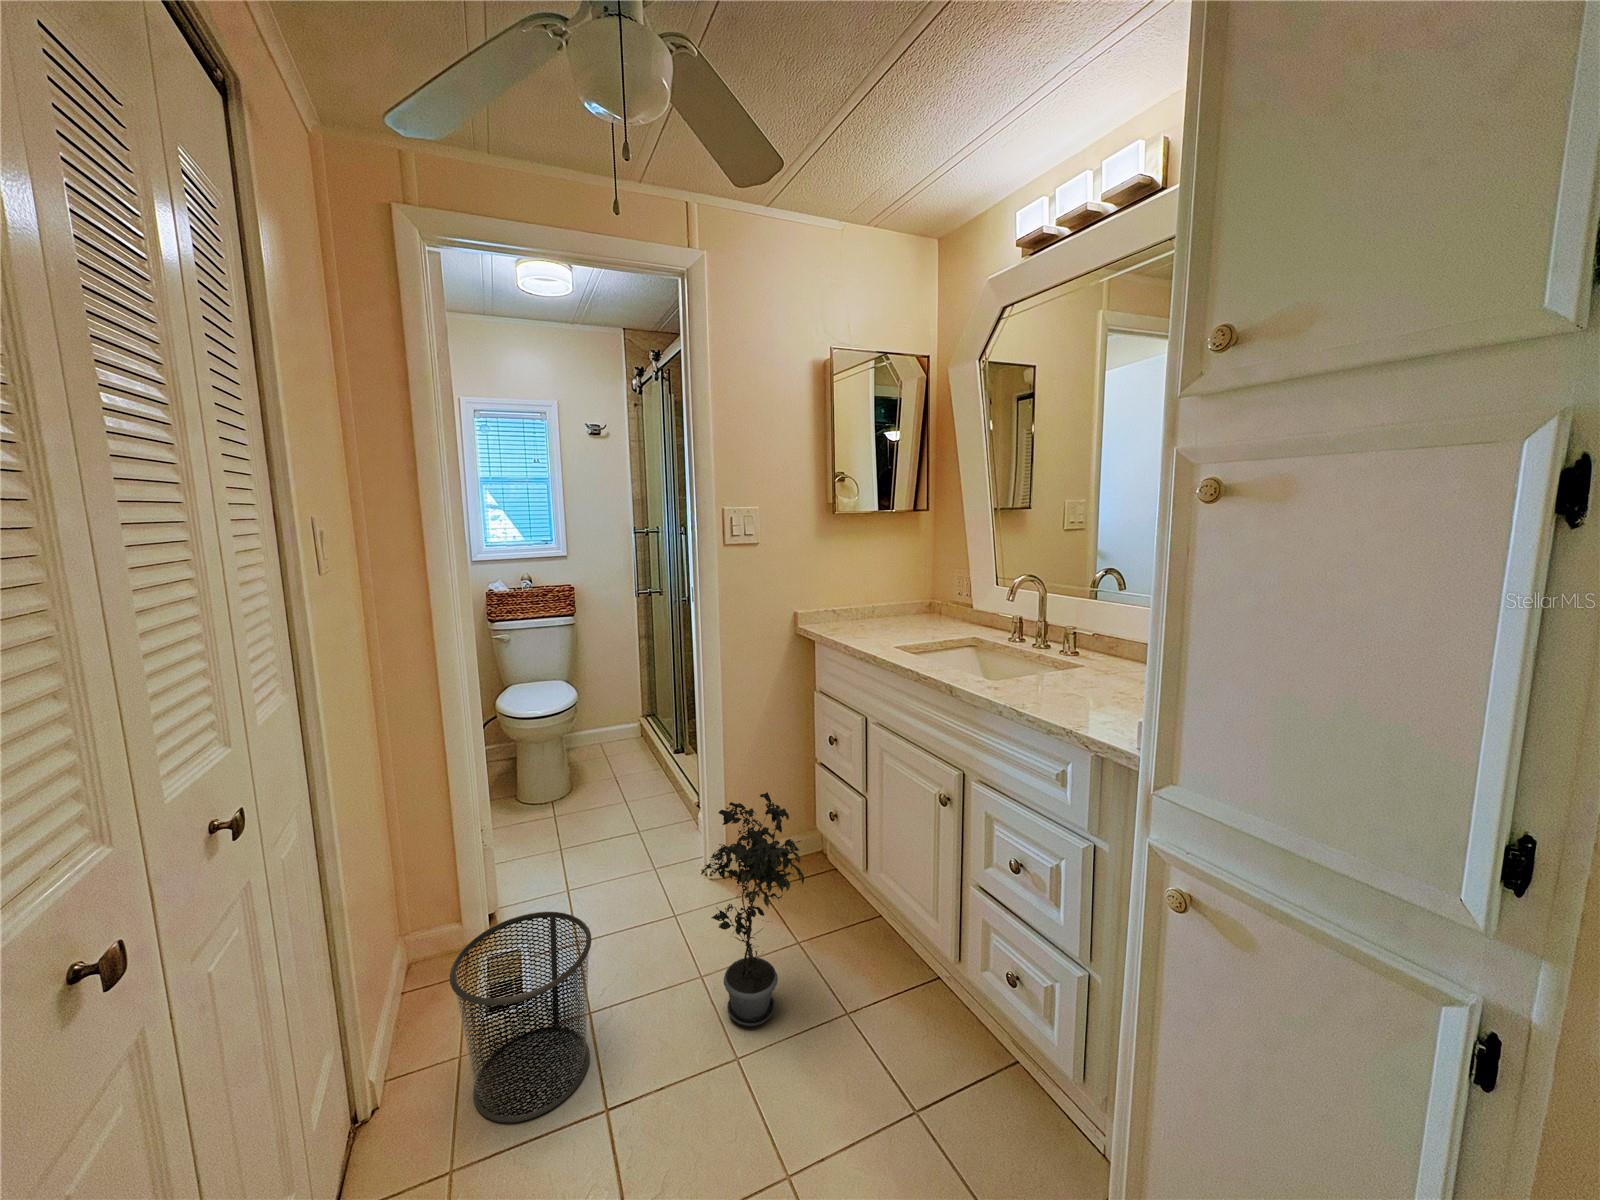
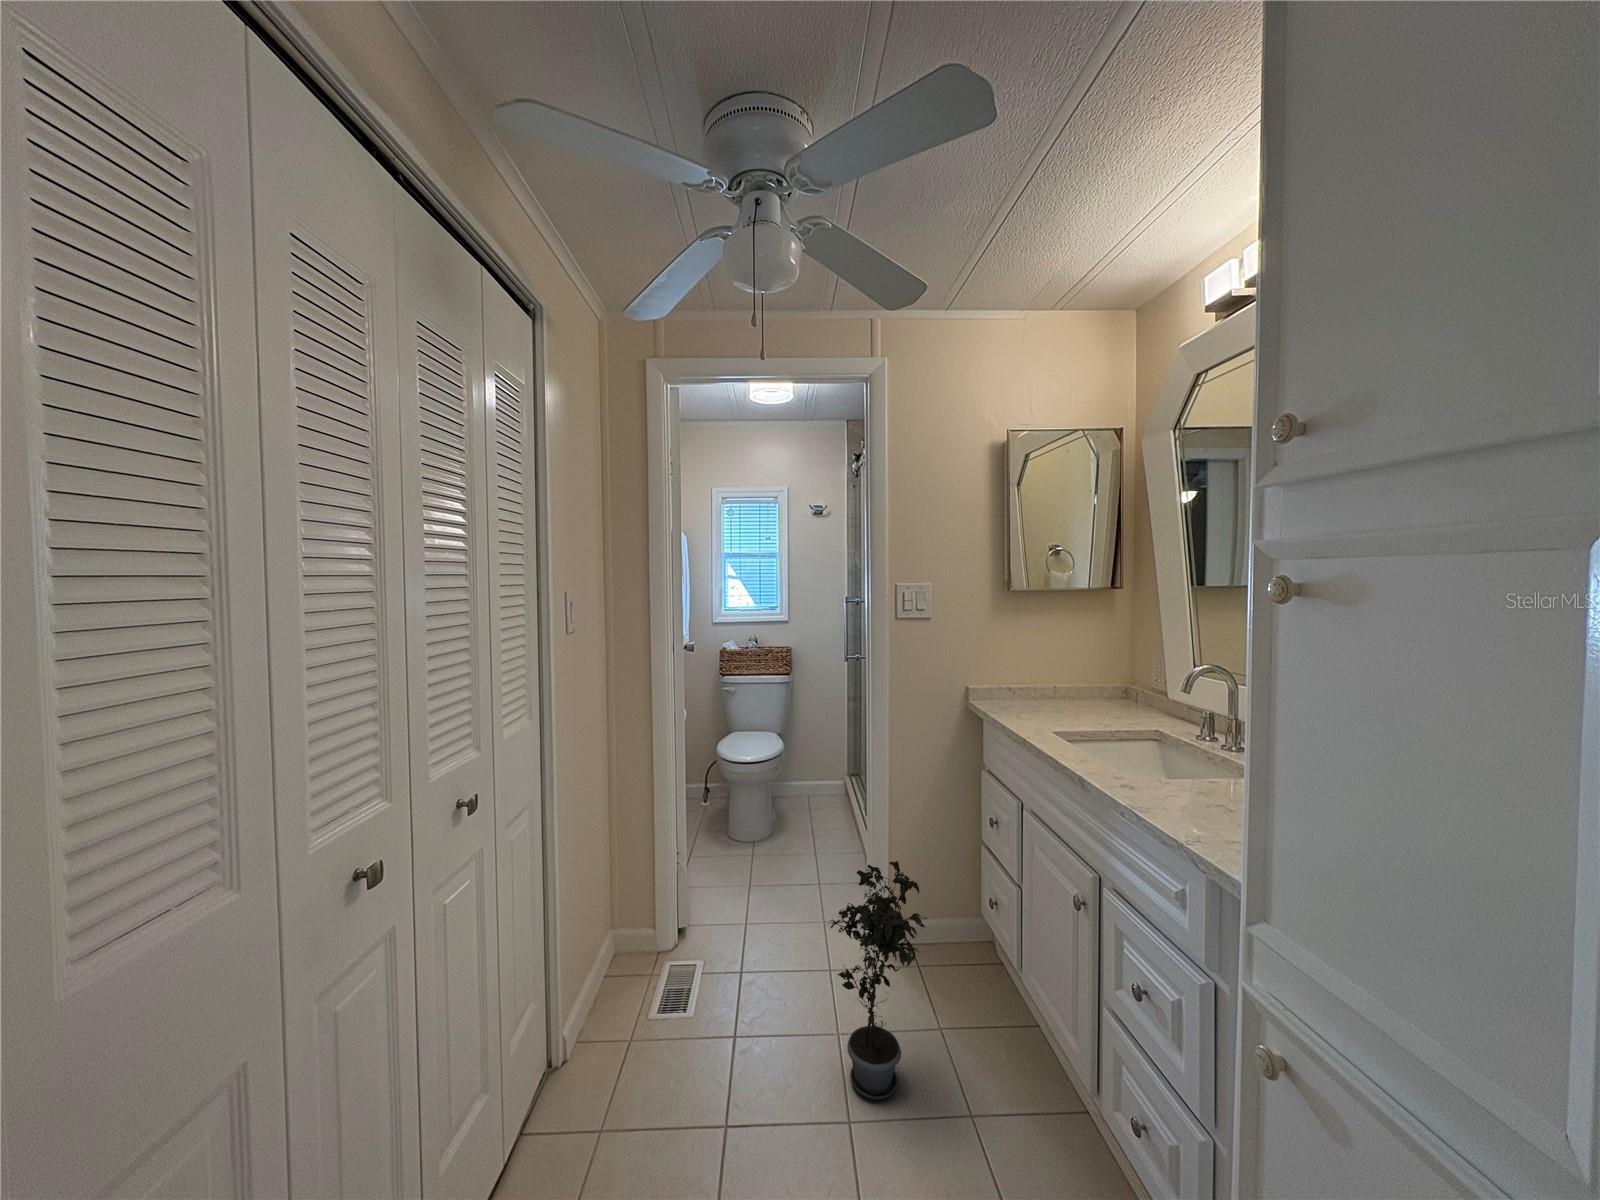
waste bin: present [450,912,592,1123] -> none [618,928,731,1112]

